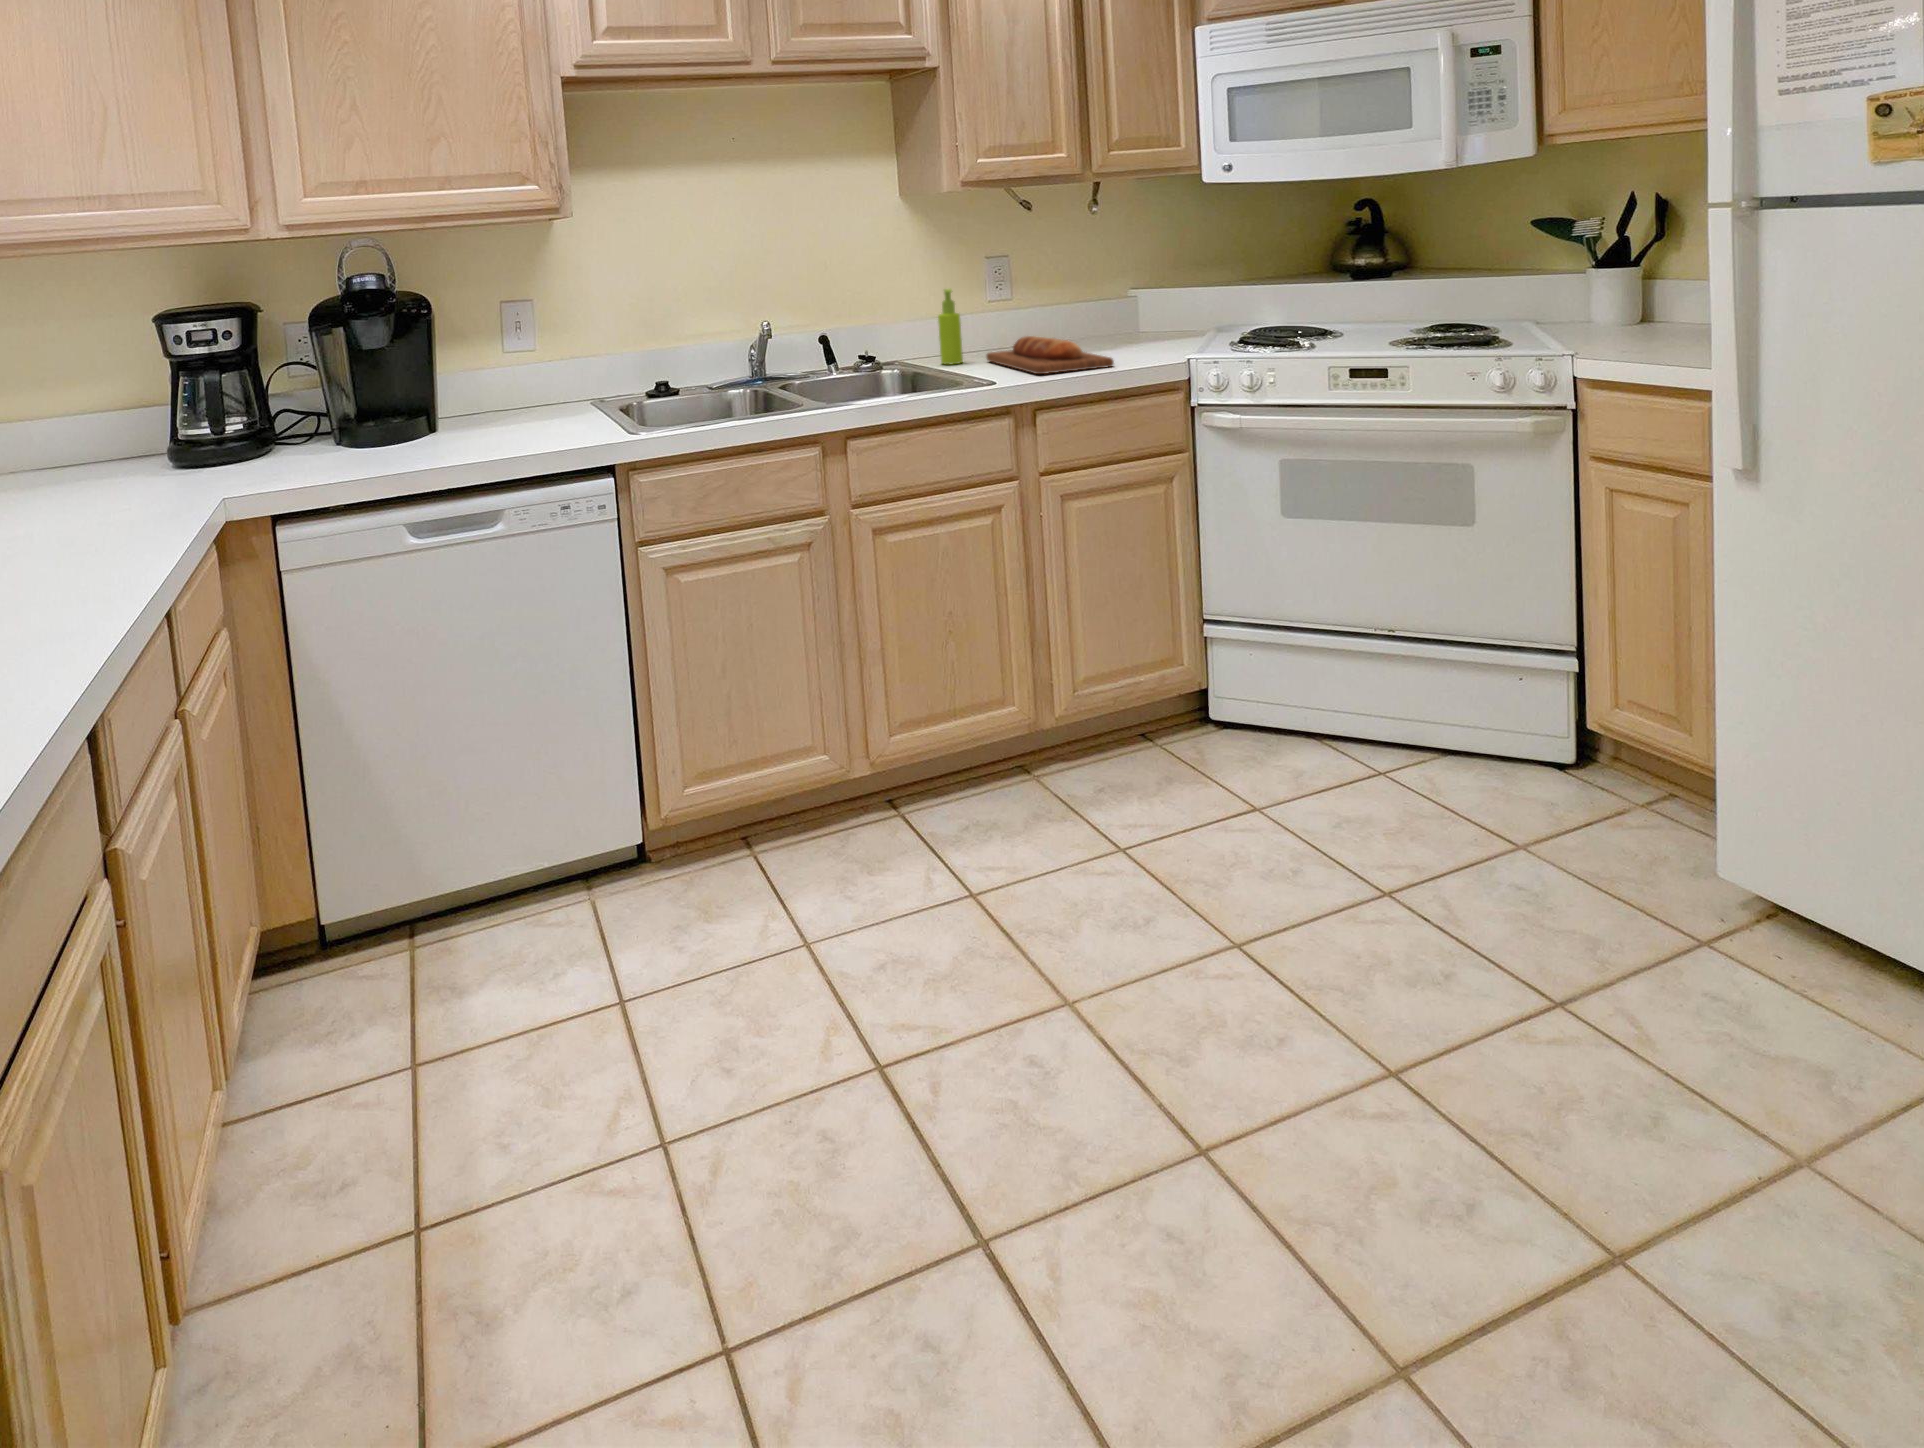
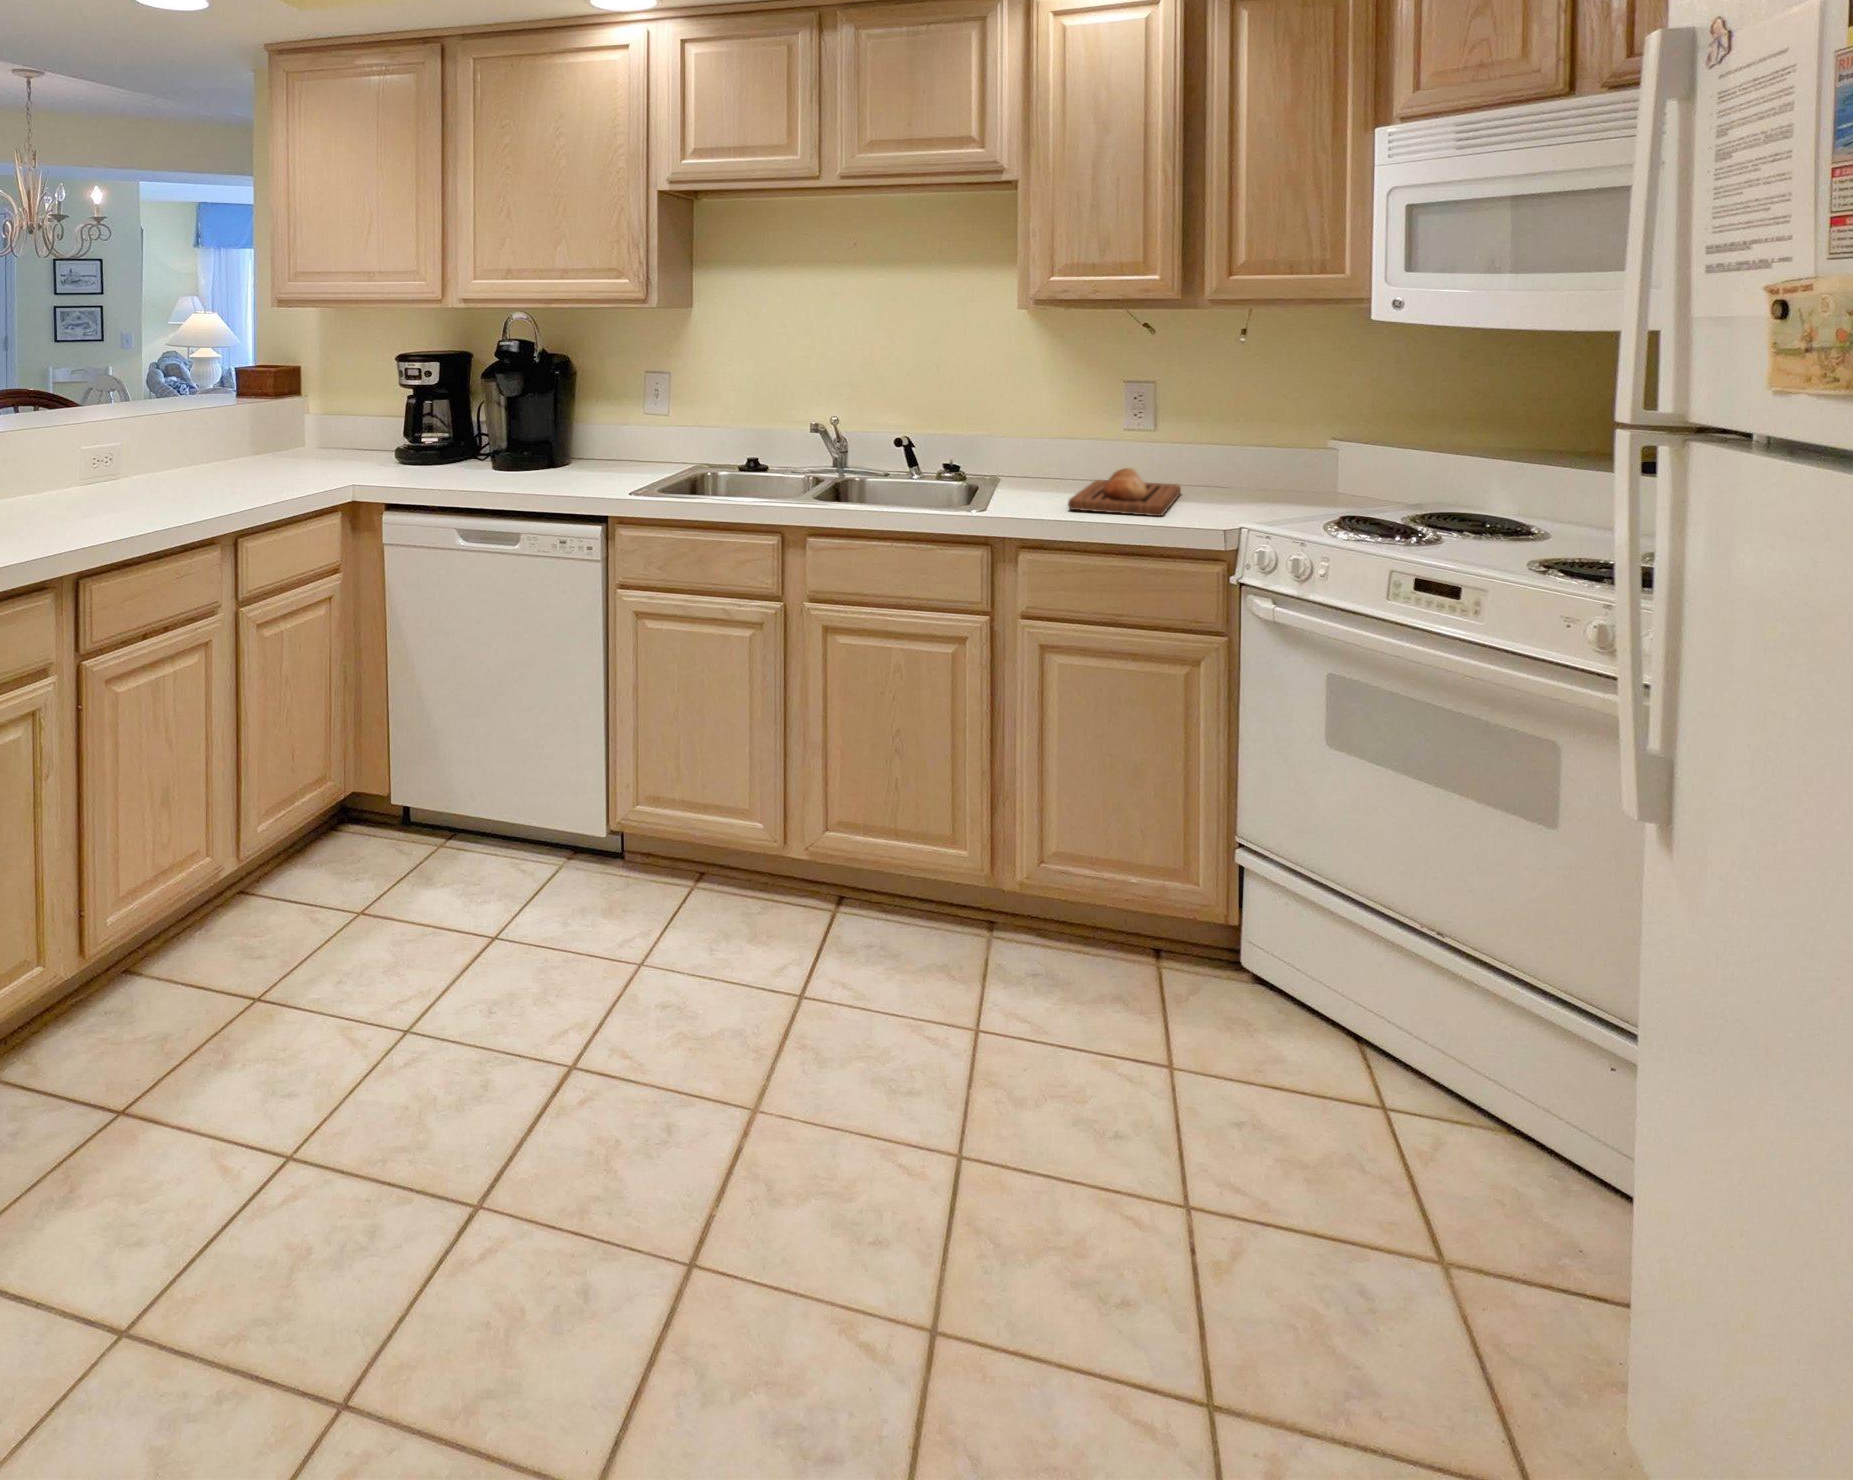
soap dispenser: present [938,289,963,364] -> none [1057,406,1081,486]

